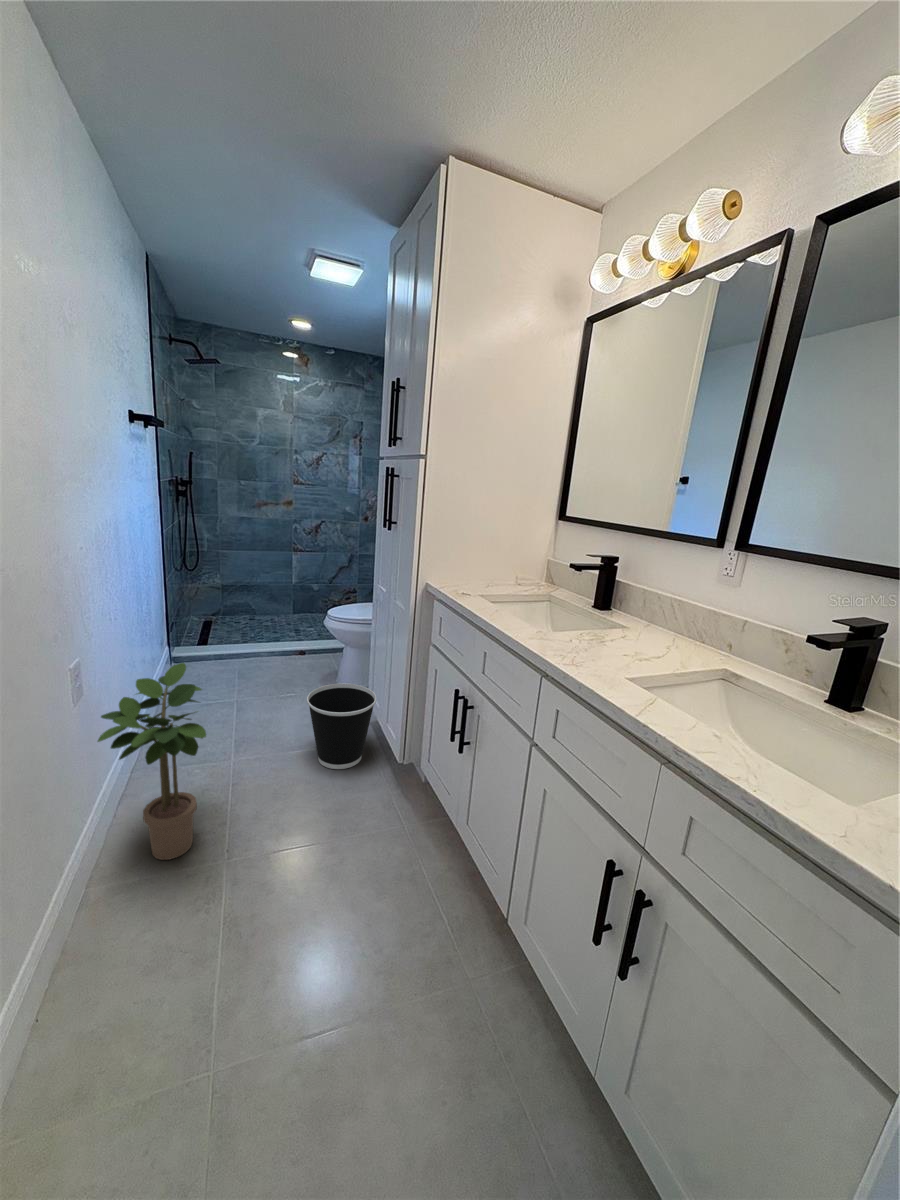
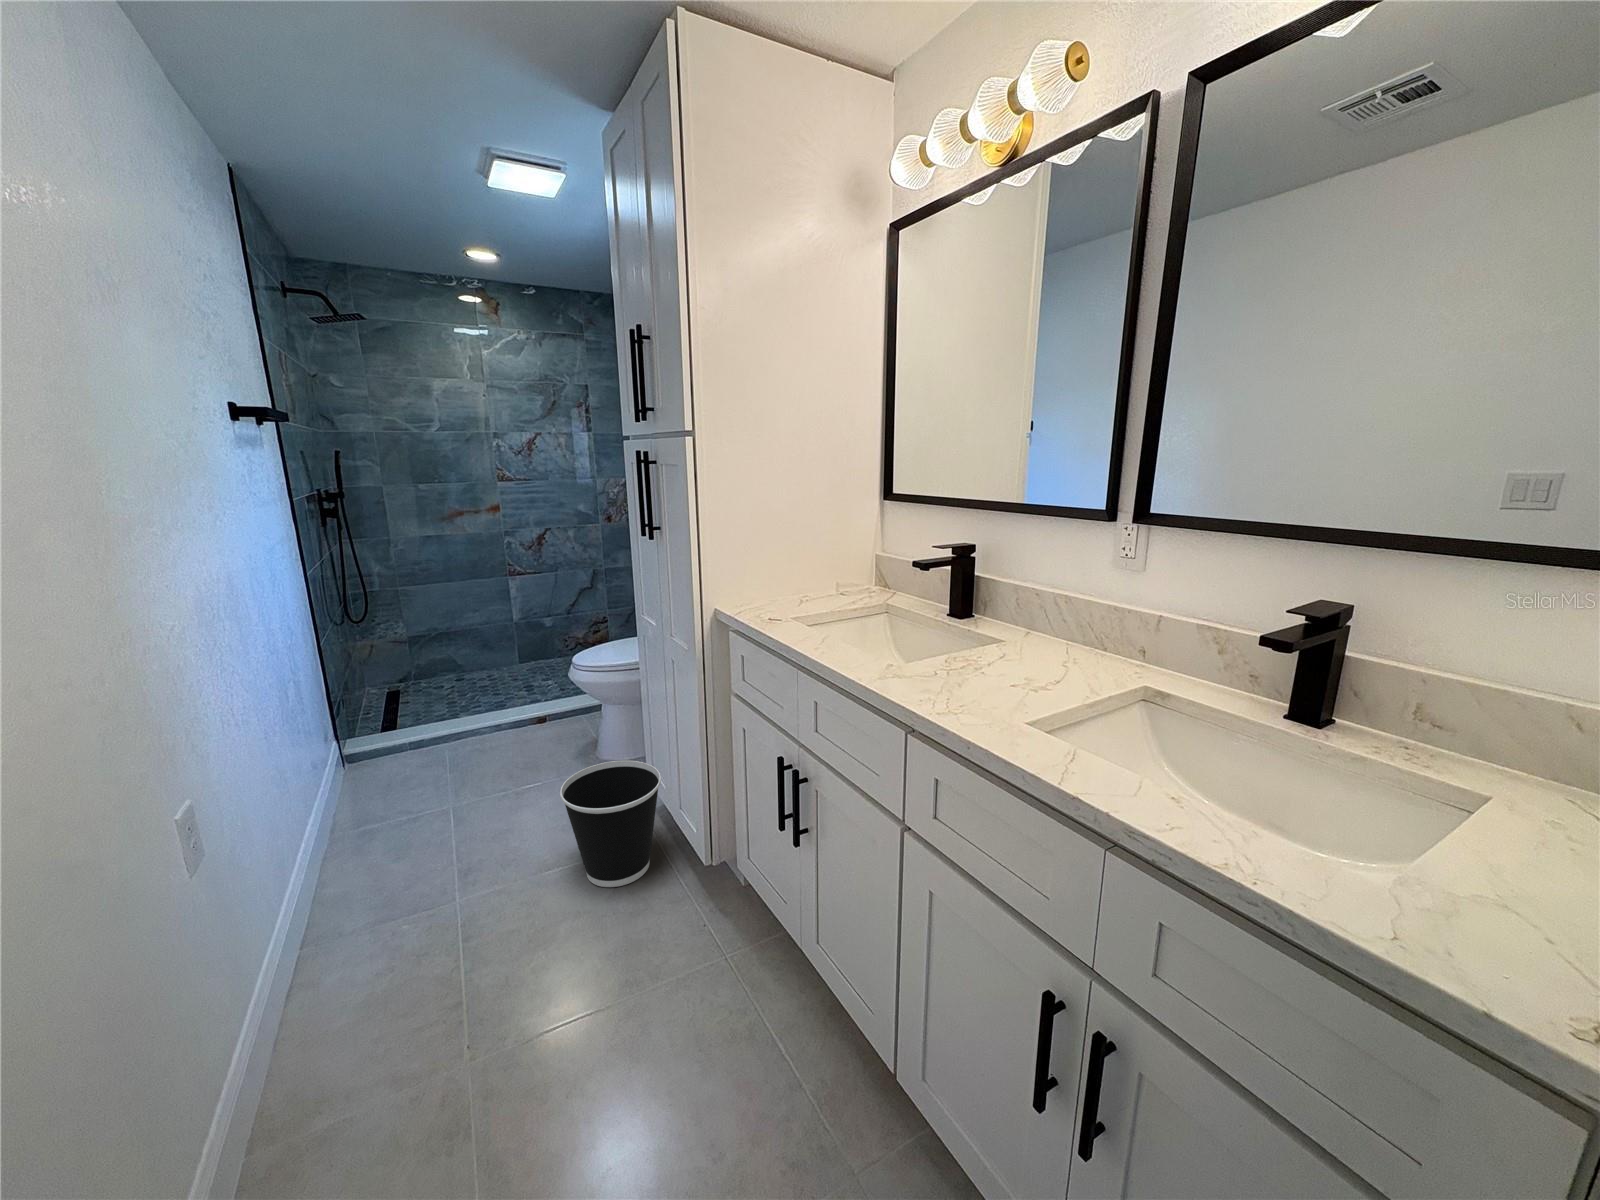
potted plant: present [98,663,206,860] -> none [236,777,415,1083]

